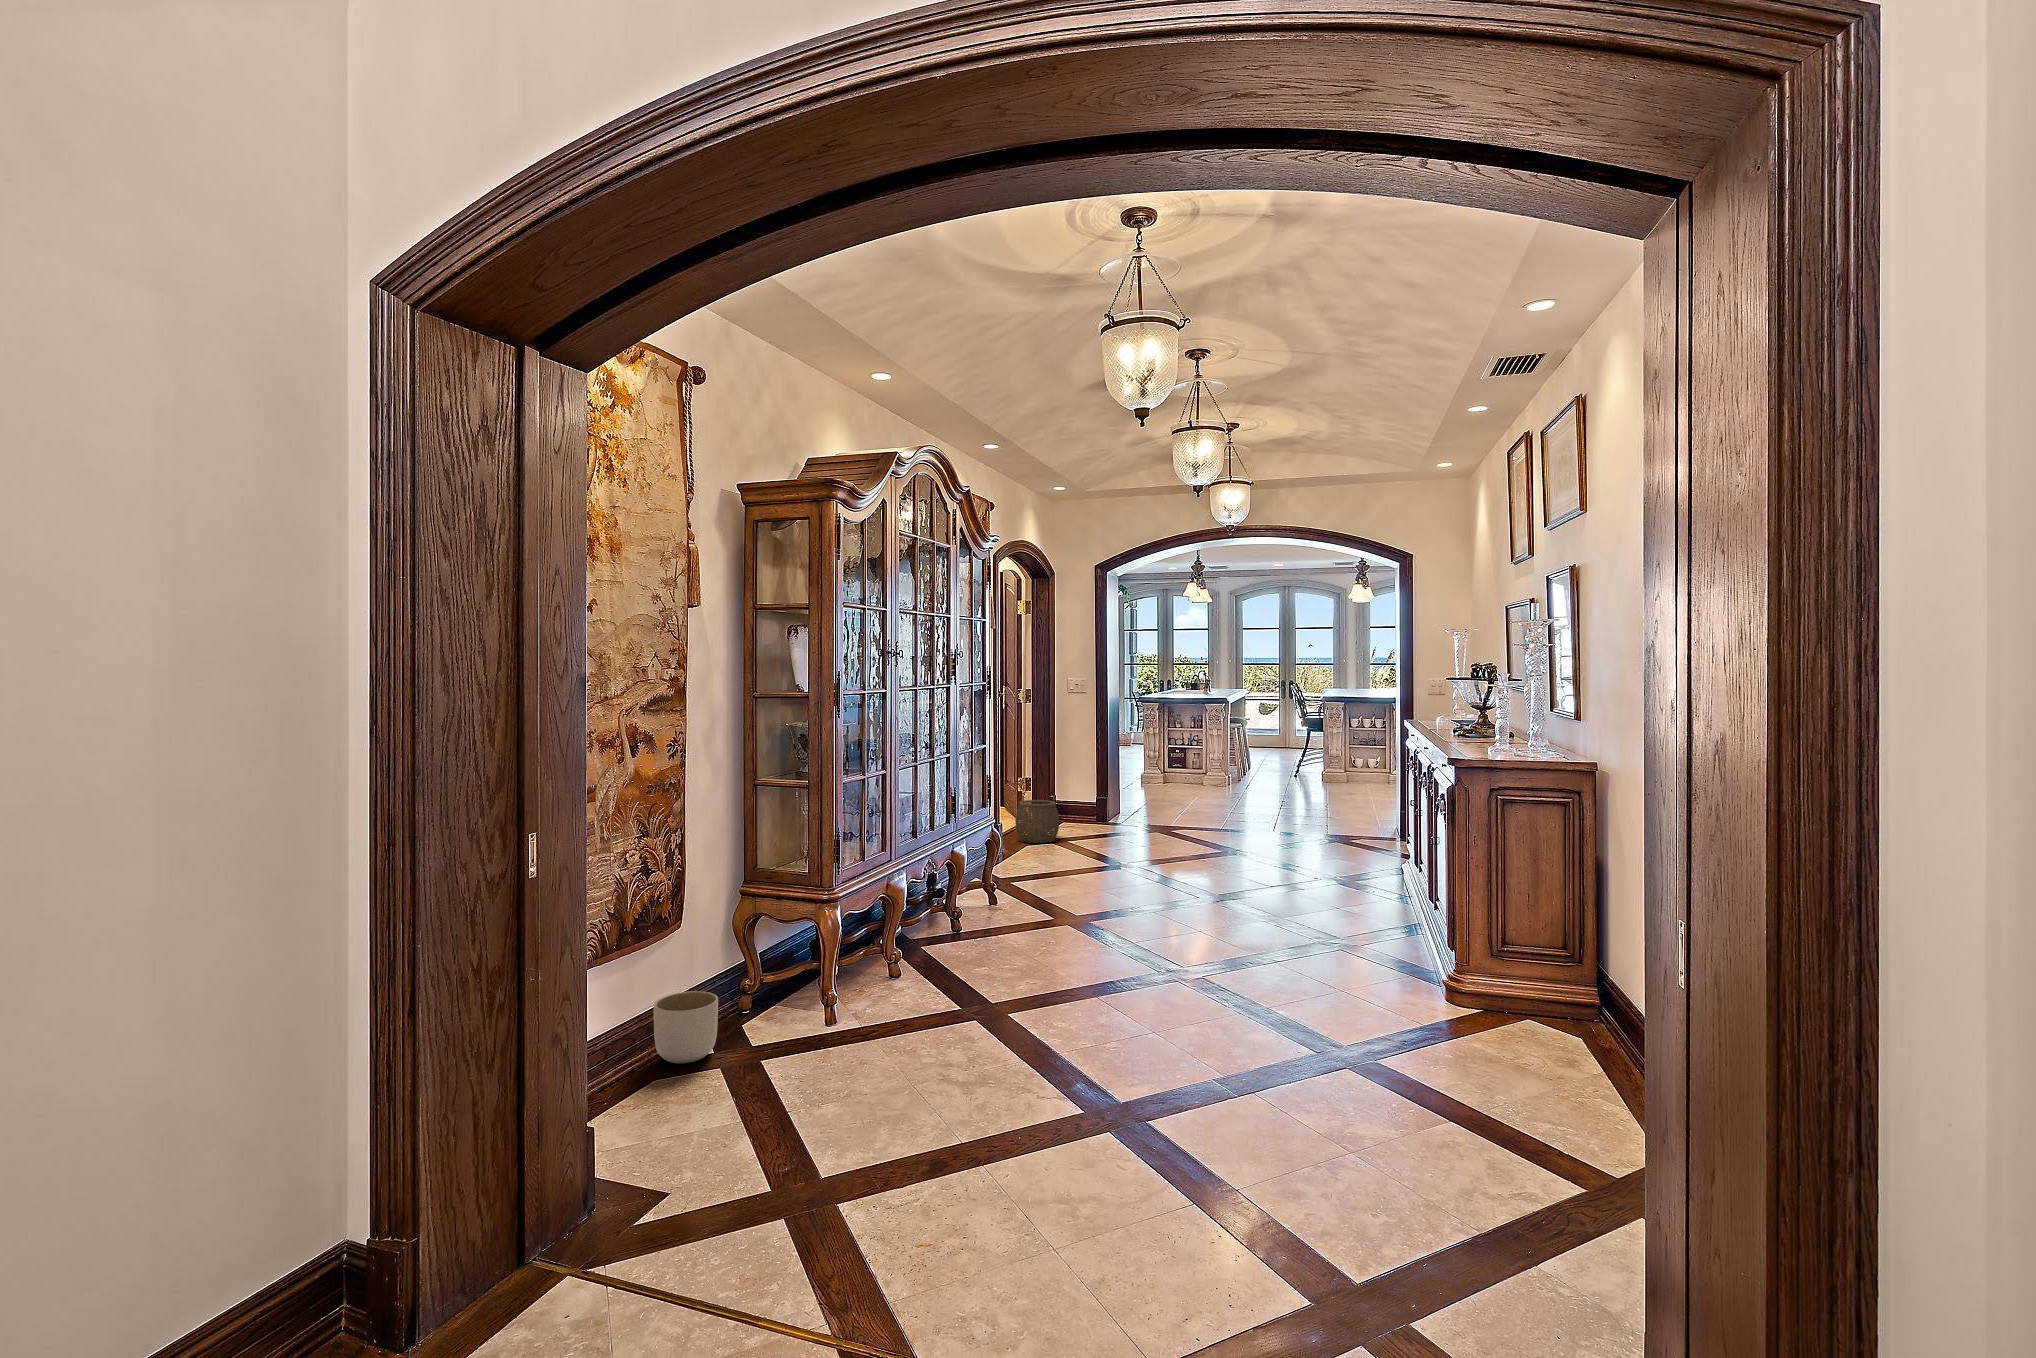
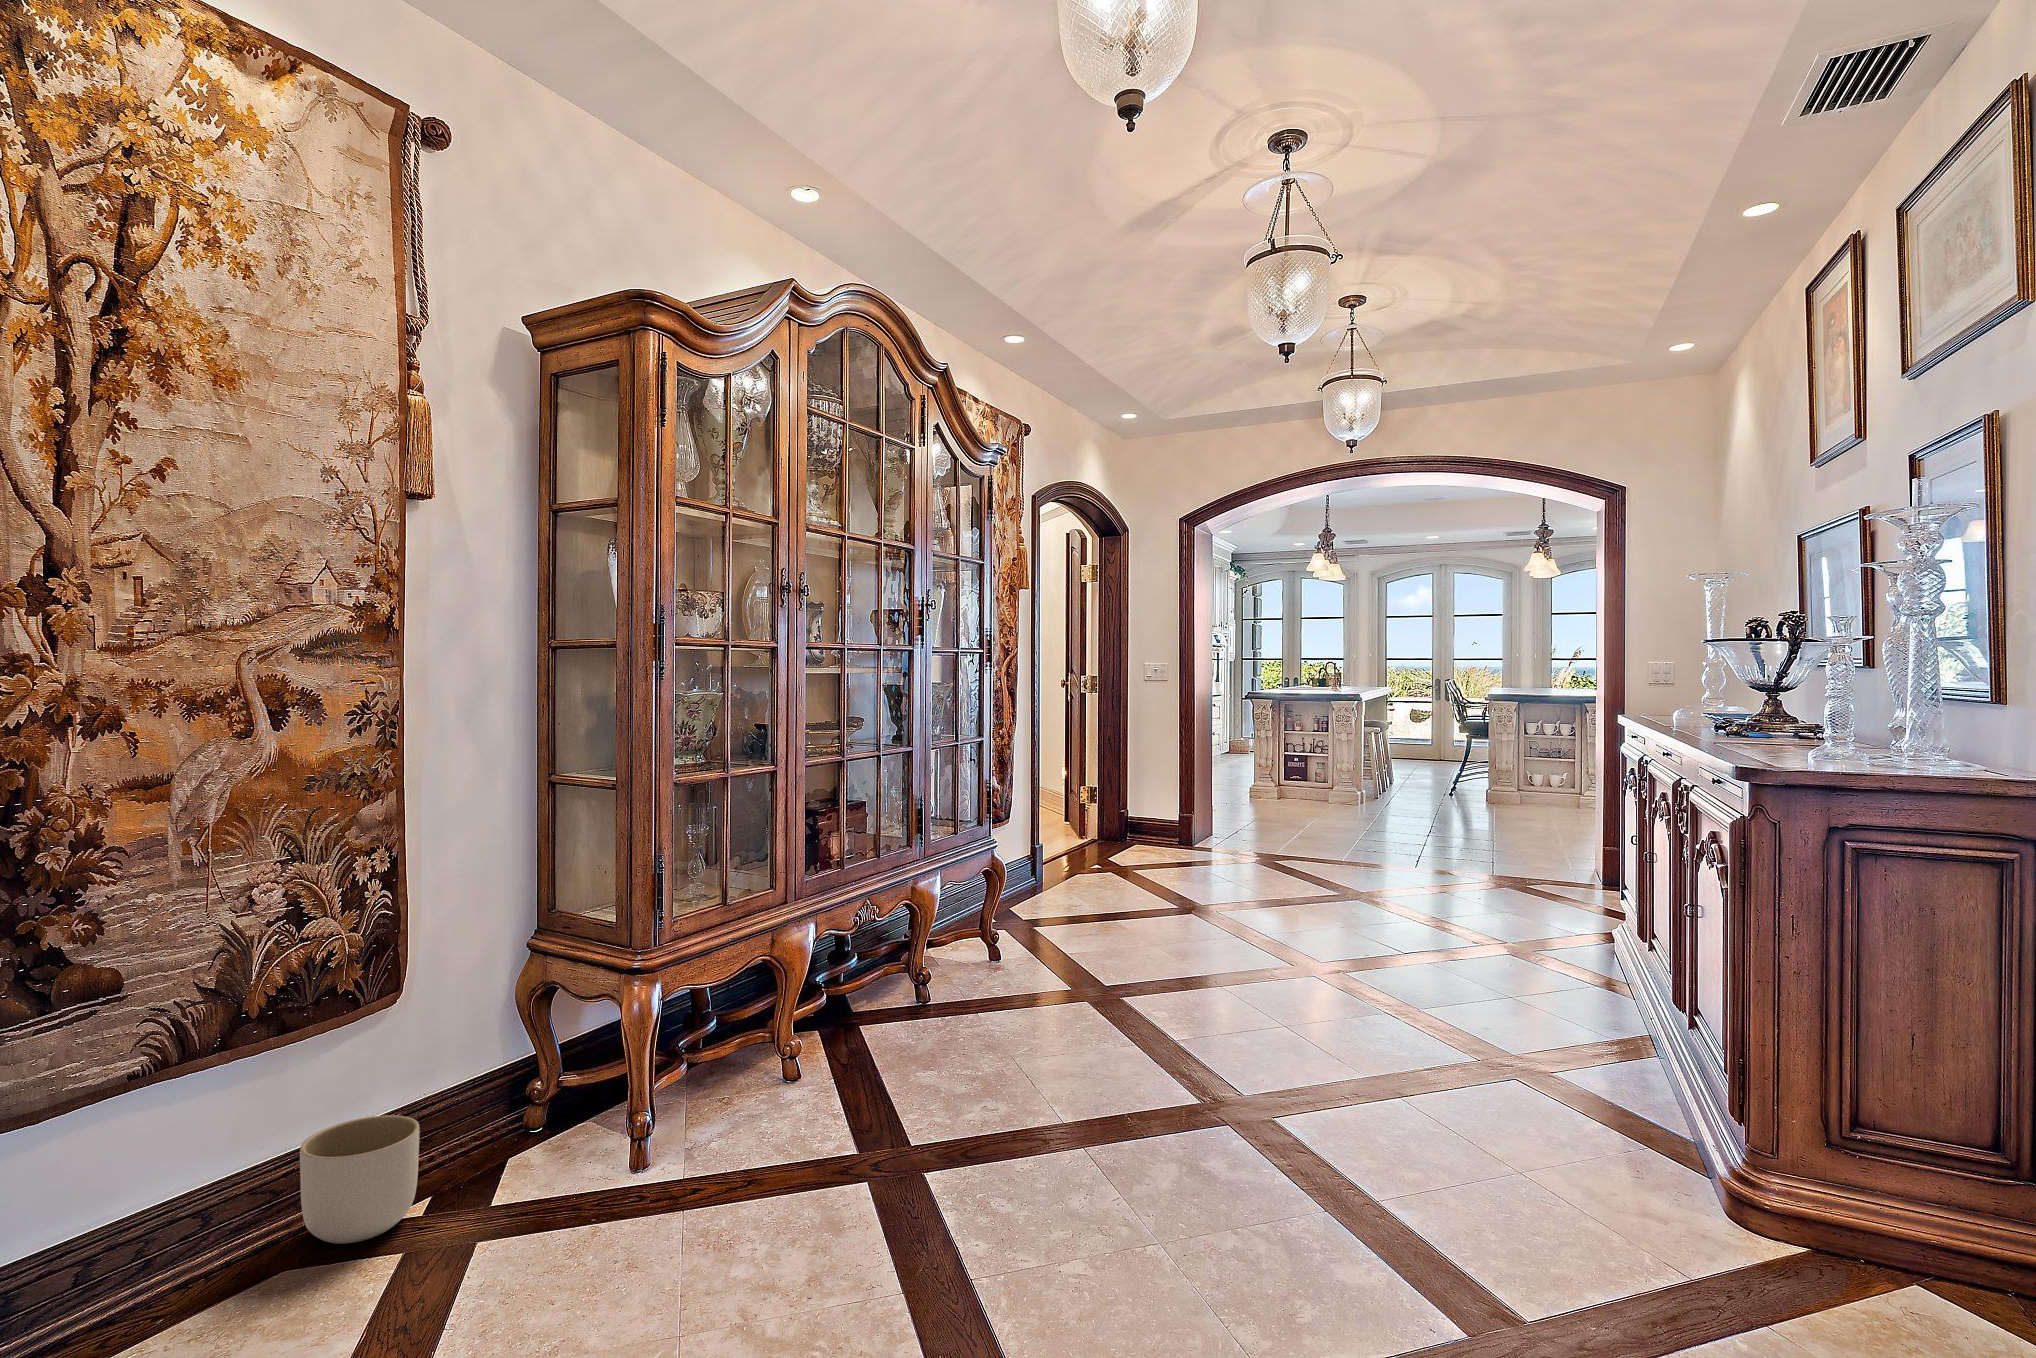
woven basket: present [1015,800,1060,843] -> none [1063,818,1122,875]

